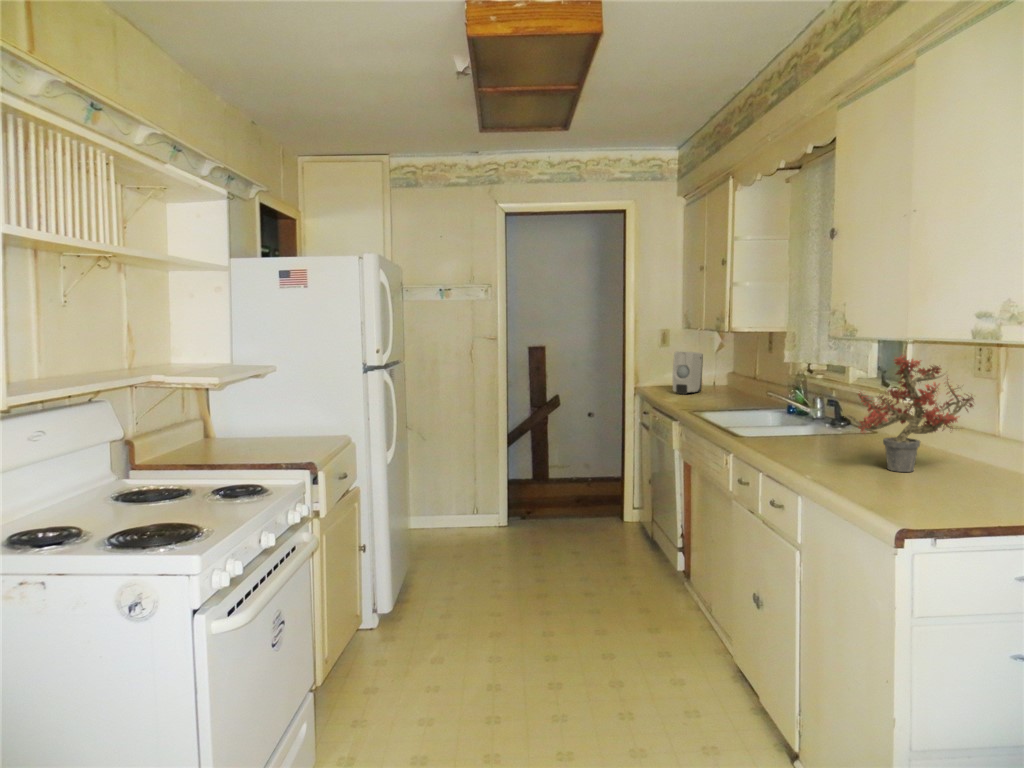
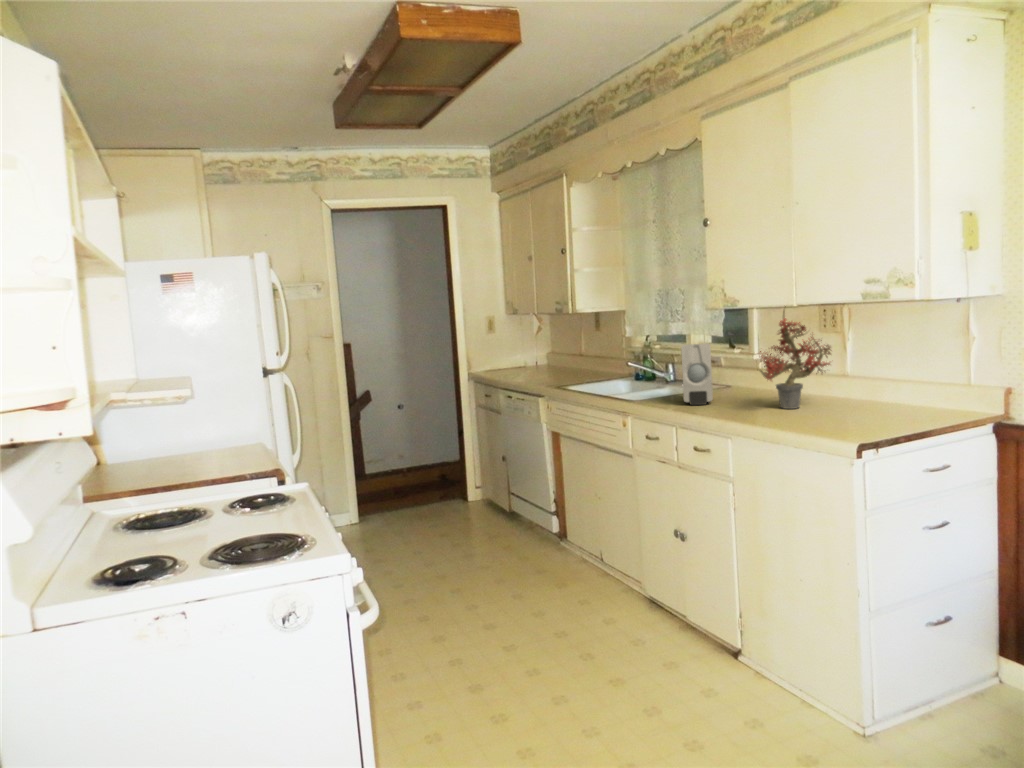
soap dispenser: present [673,352,703,394] -> present [681,343,713,405]

